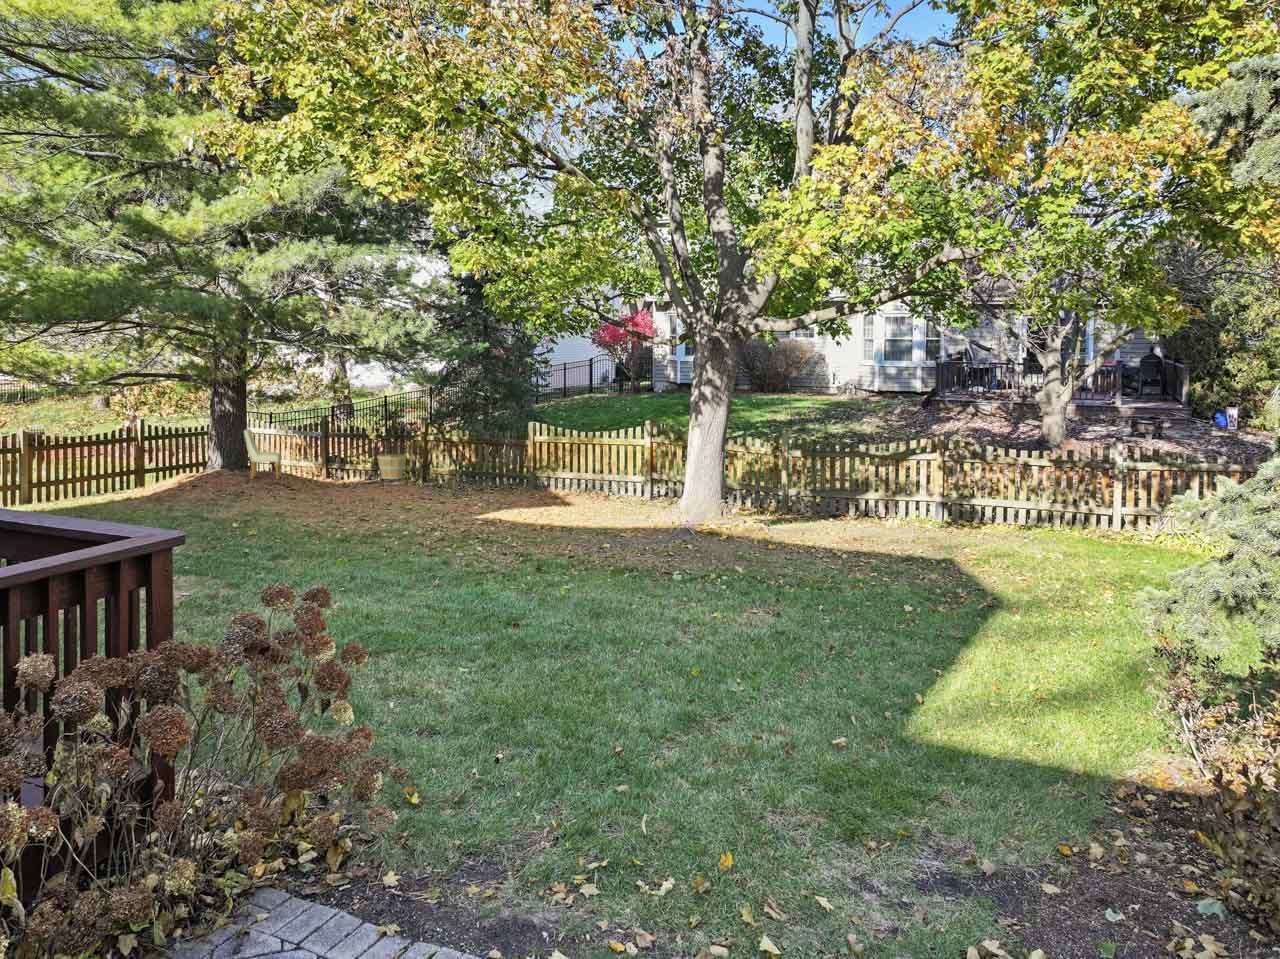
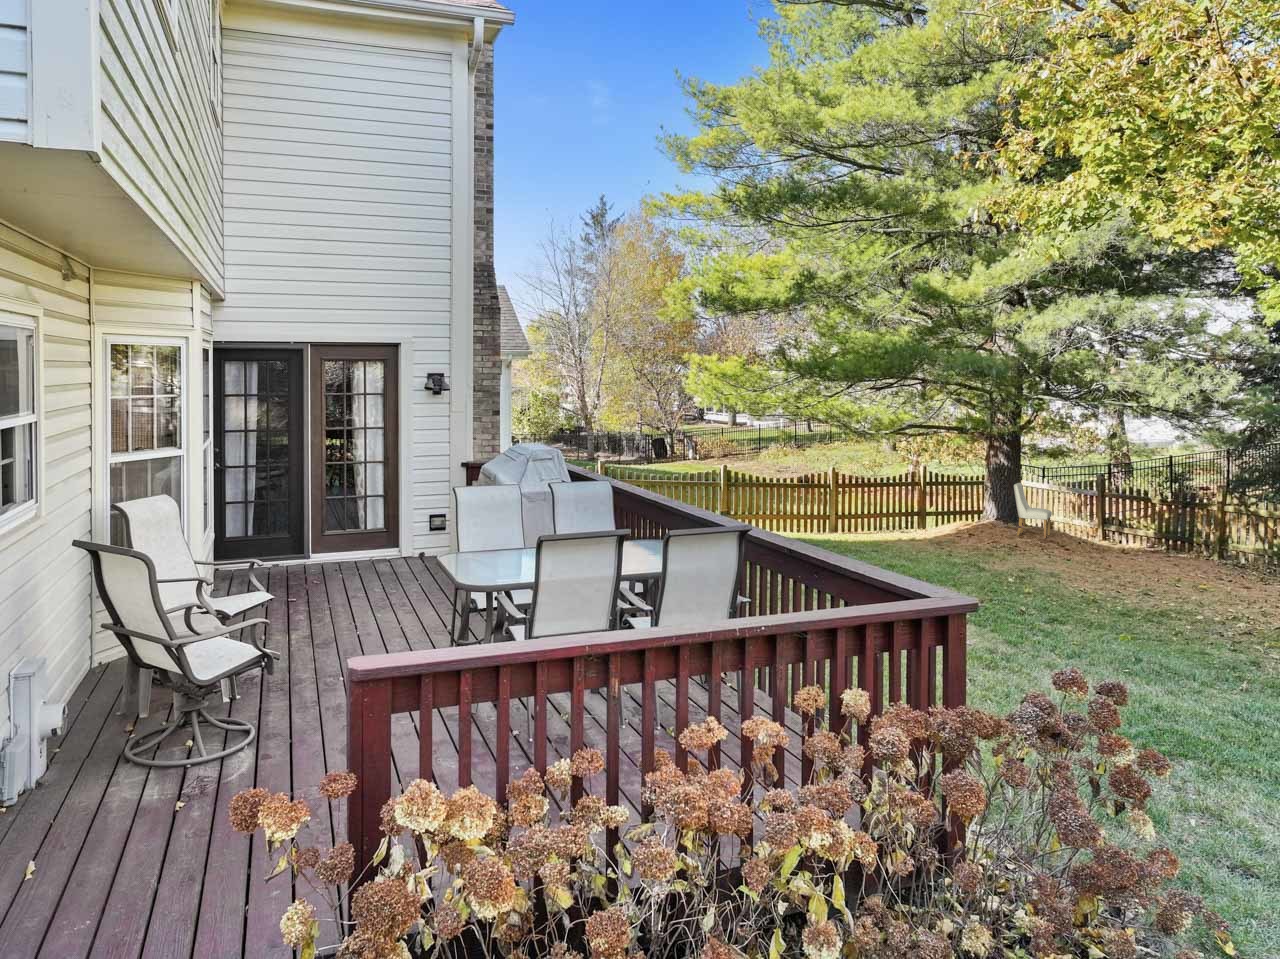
wooden bucket: present [377,454,406,480] -> none [1161,519,1199,551]

